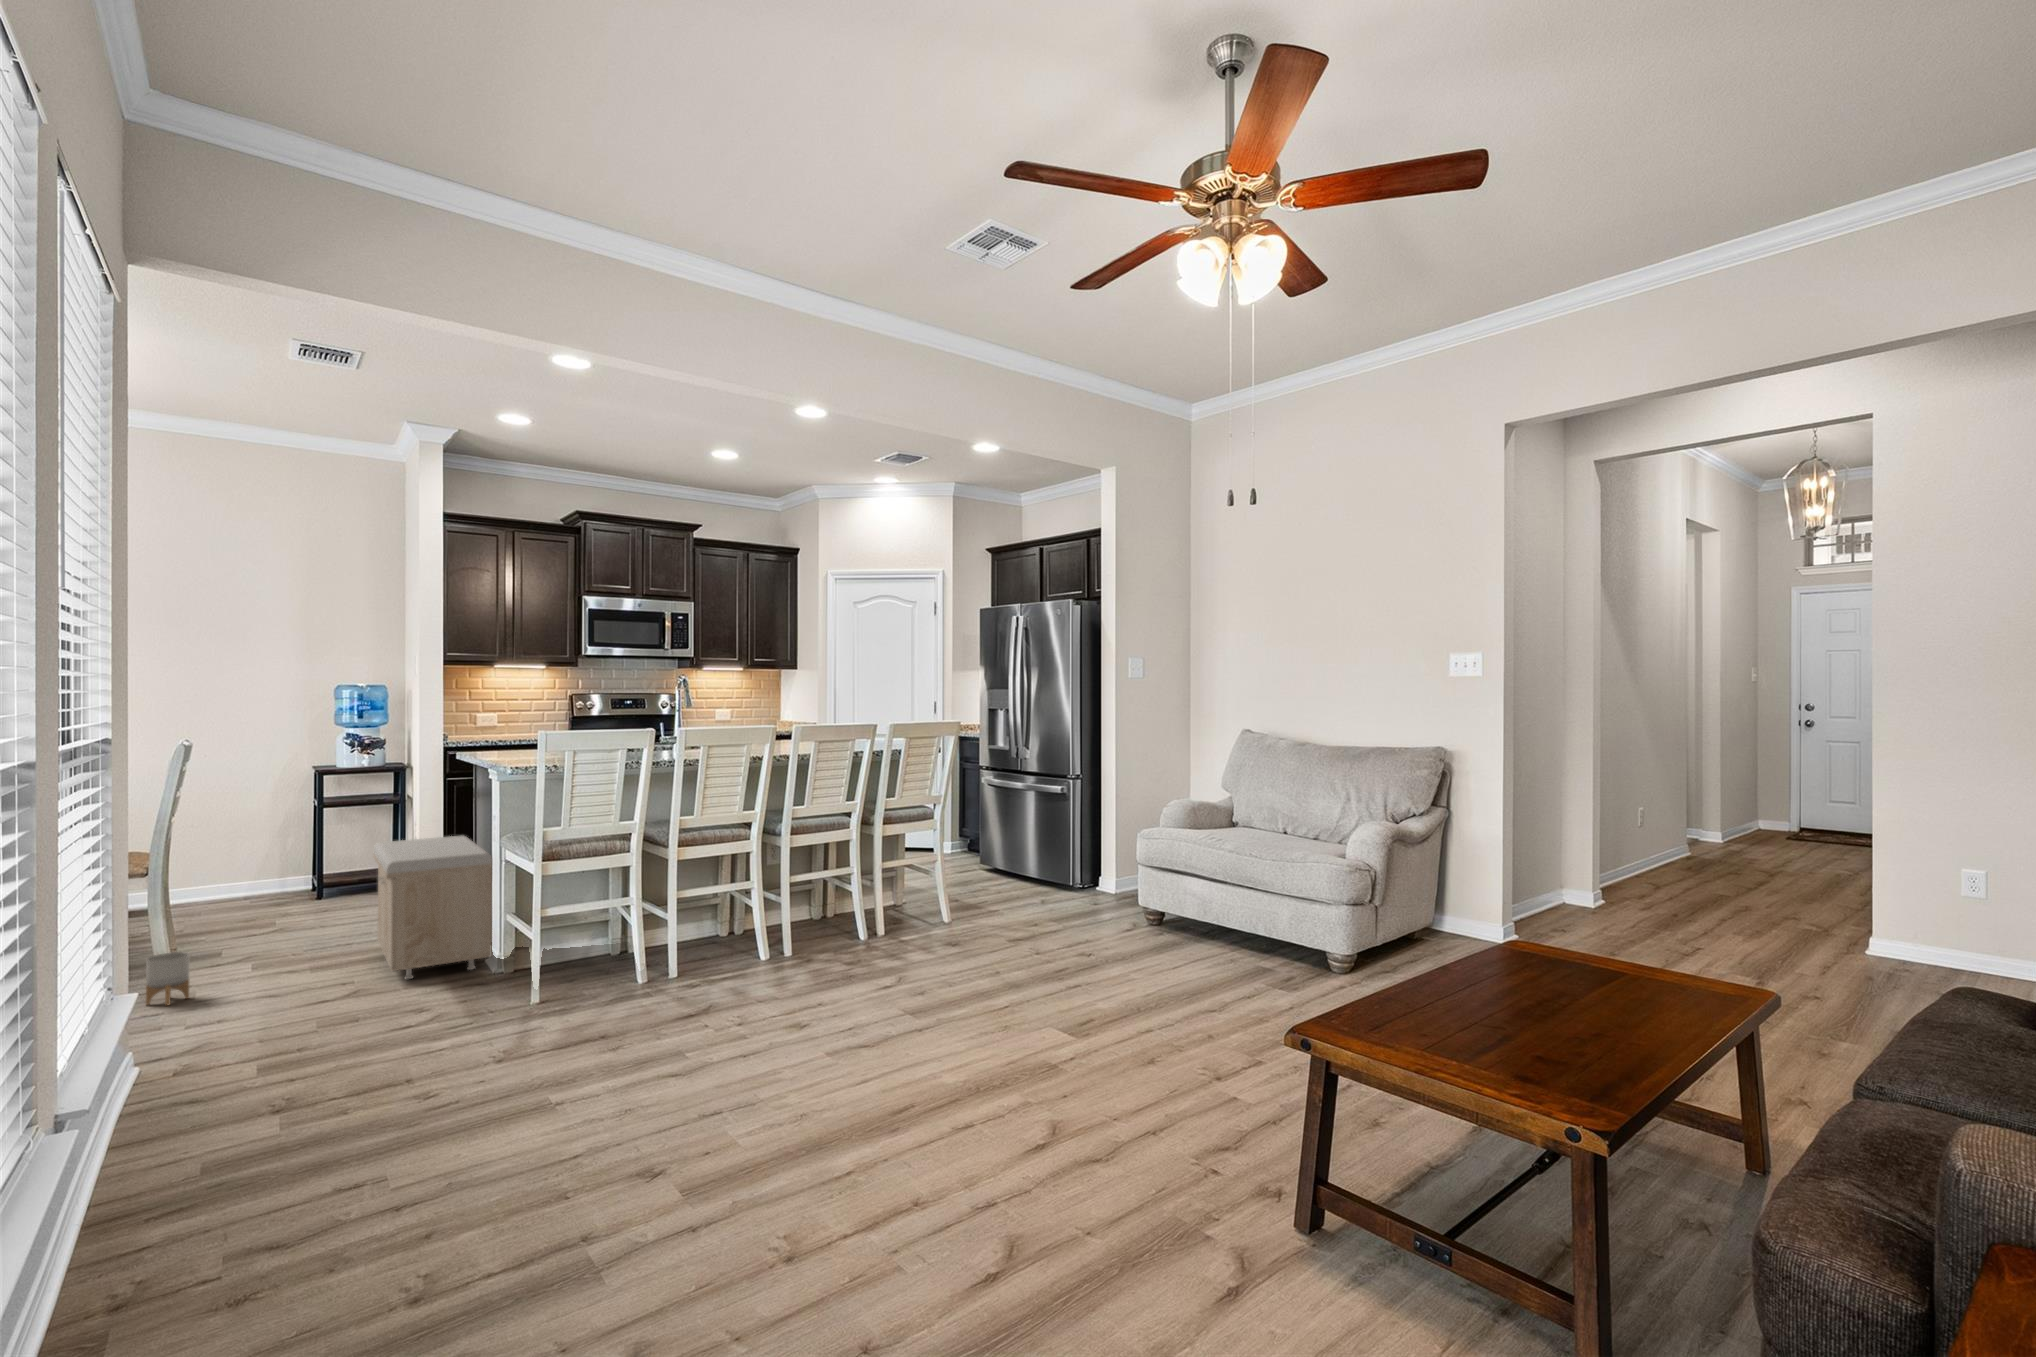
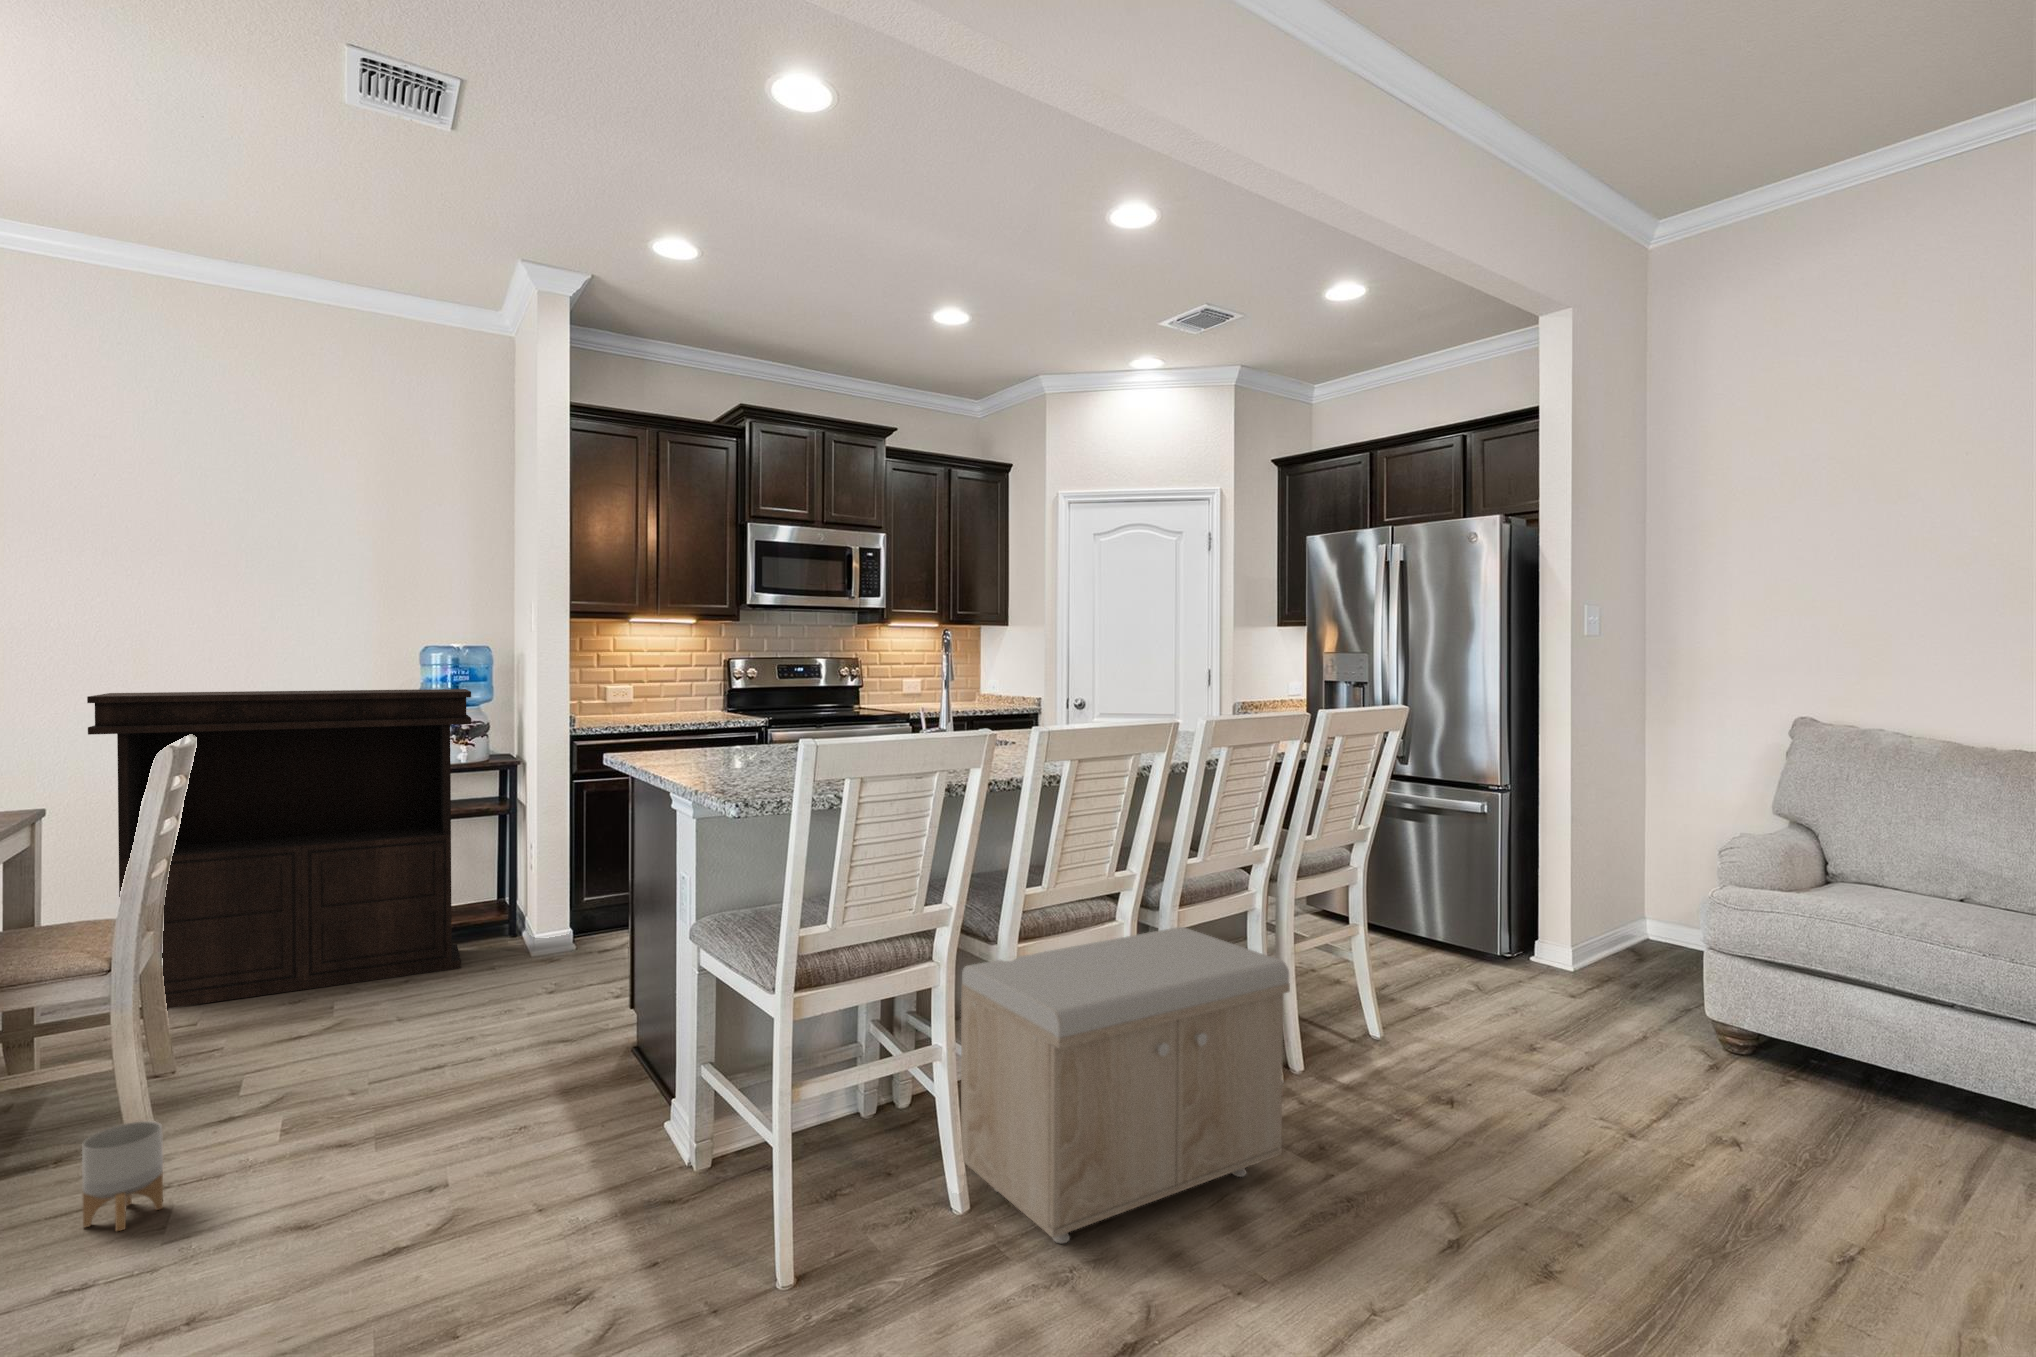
console table: none [109,716,372,932] -> present [87,689,471,1008]
storage bench: present [373,836,492,979] -> present [961,927,1290,1243]

